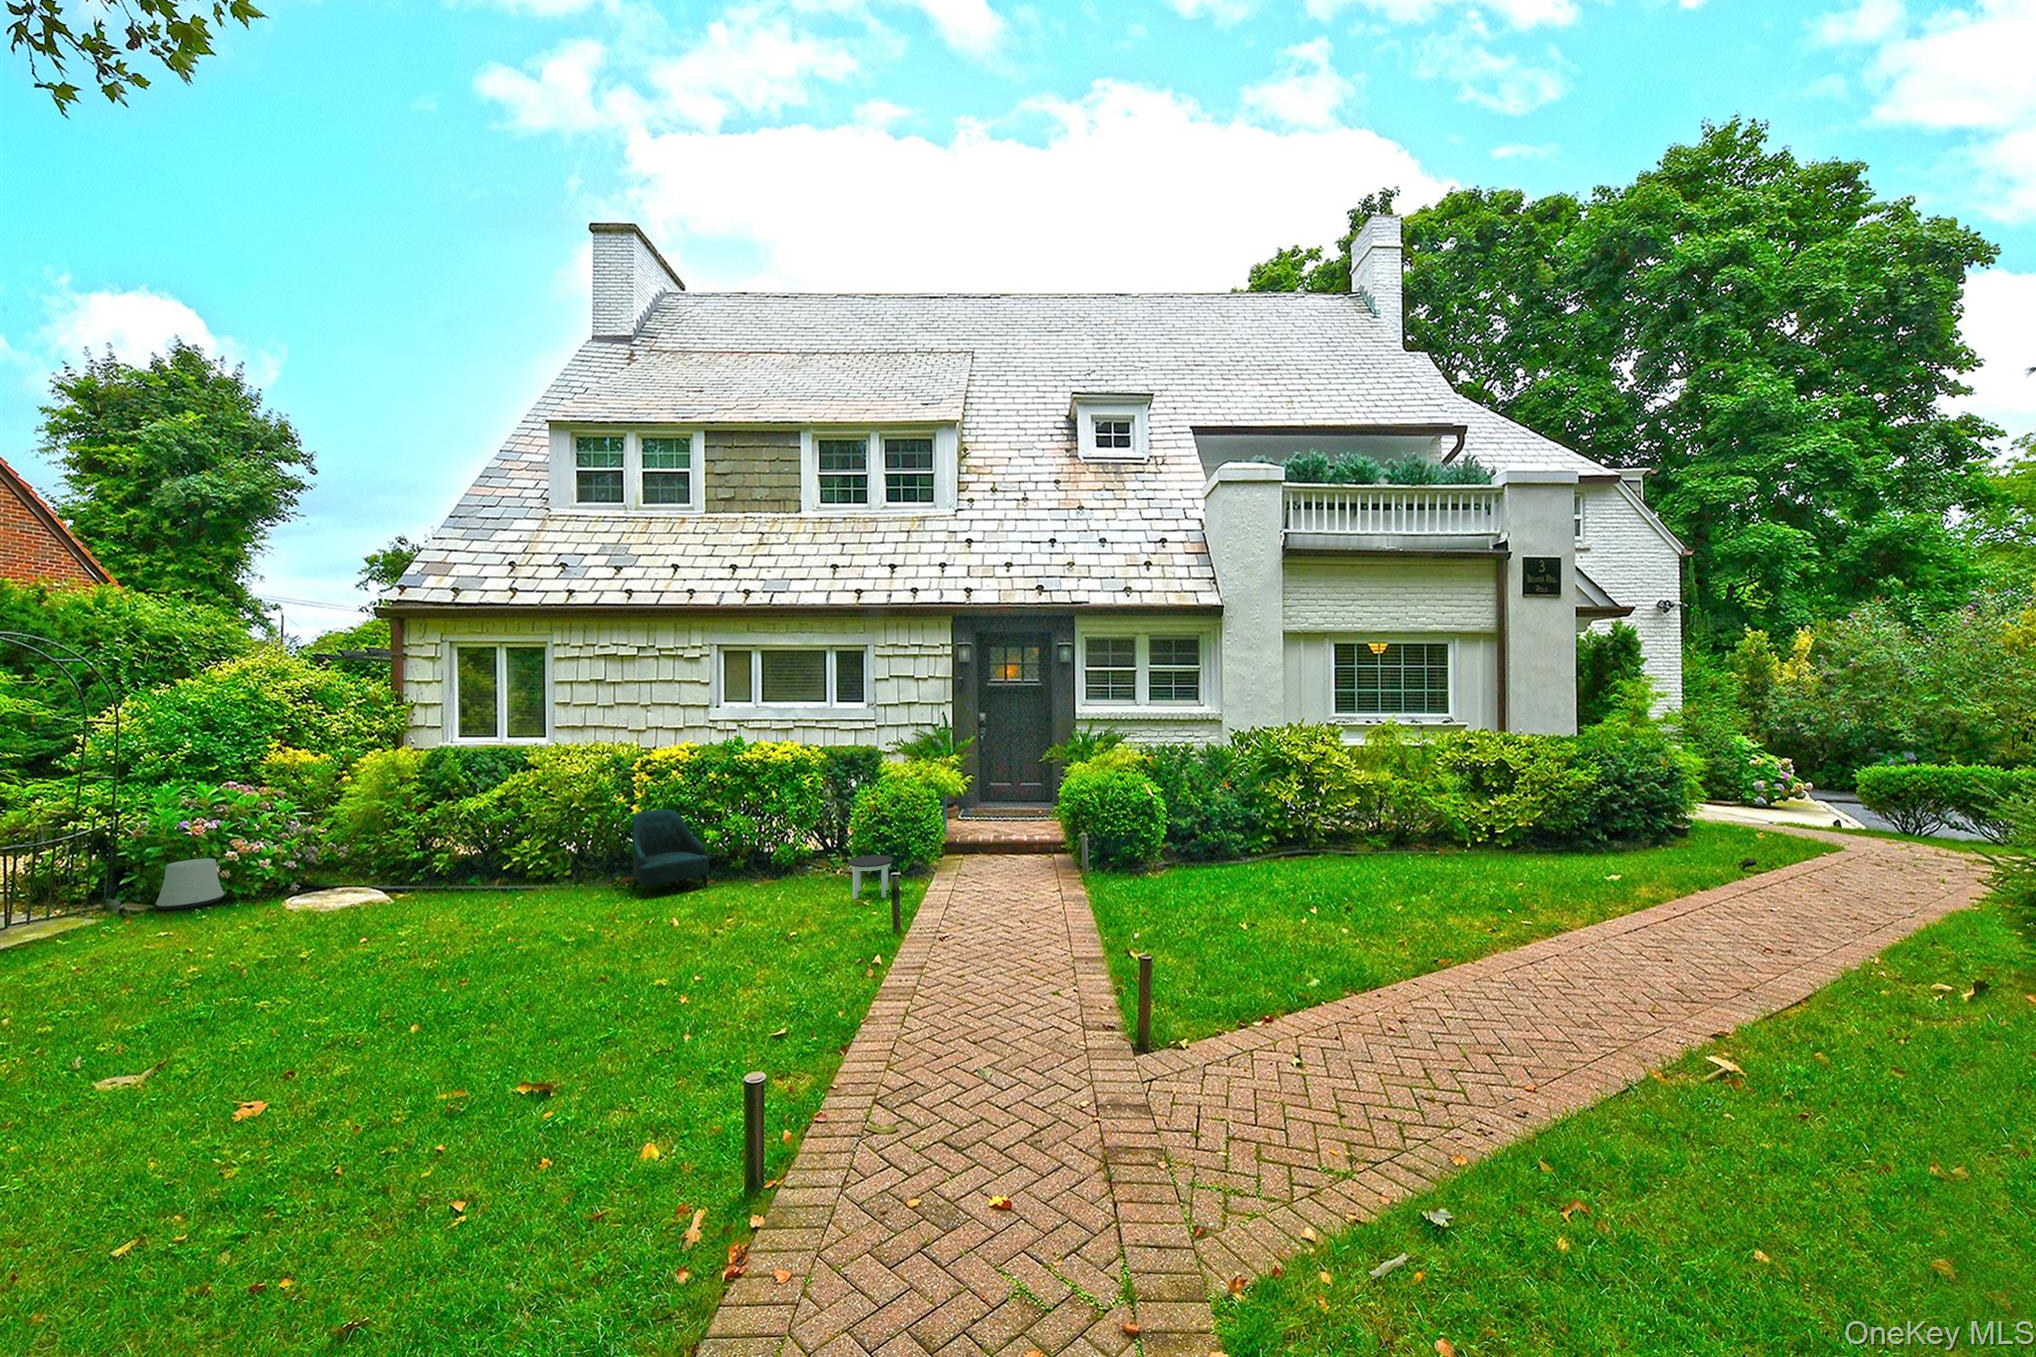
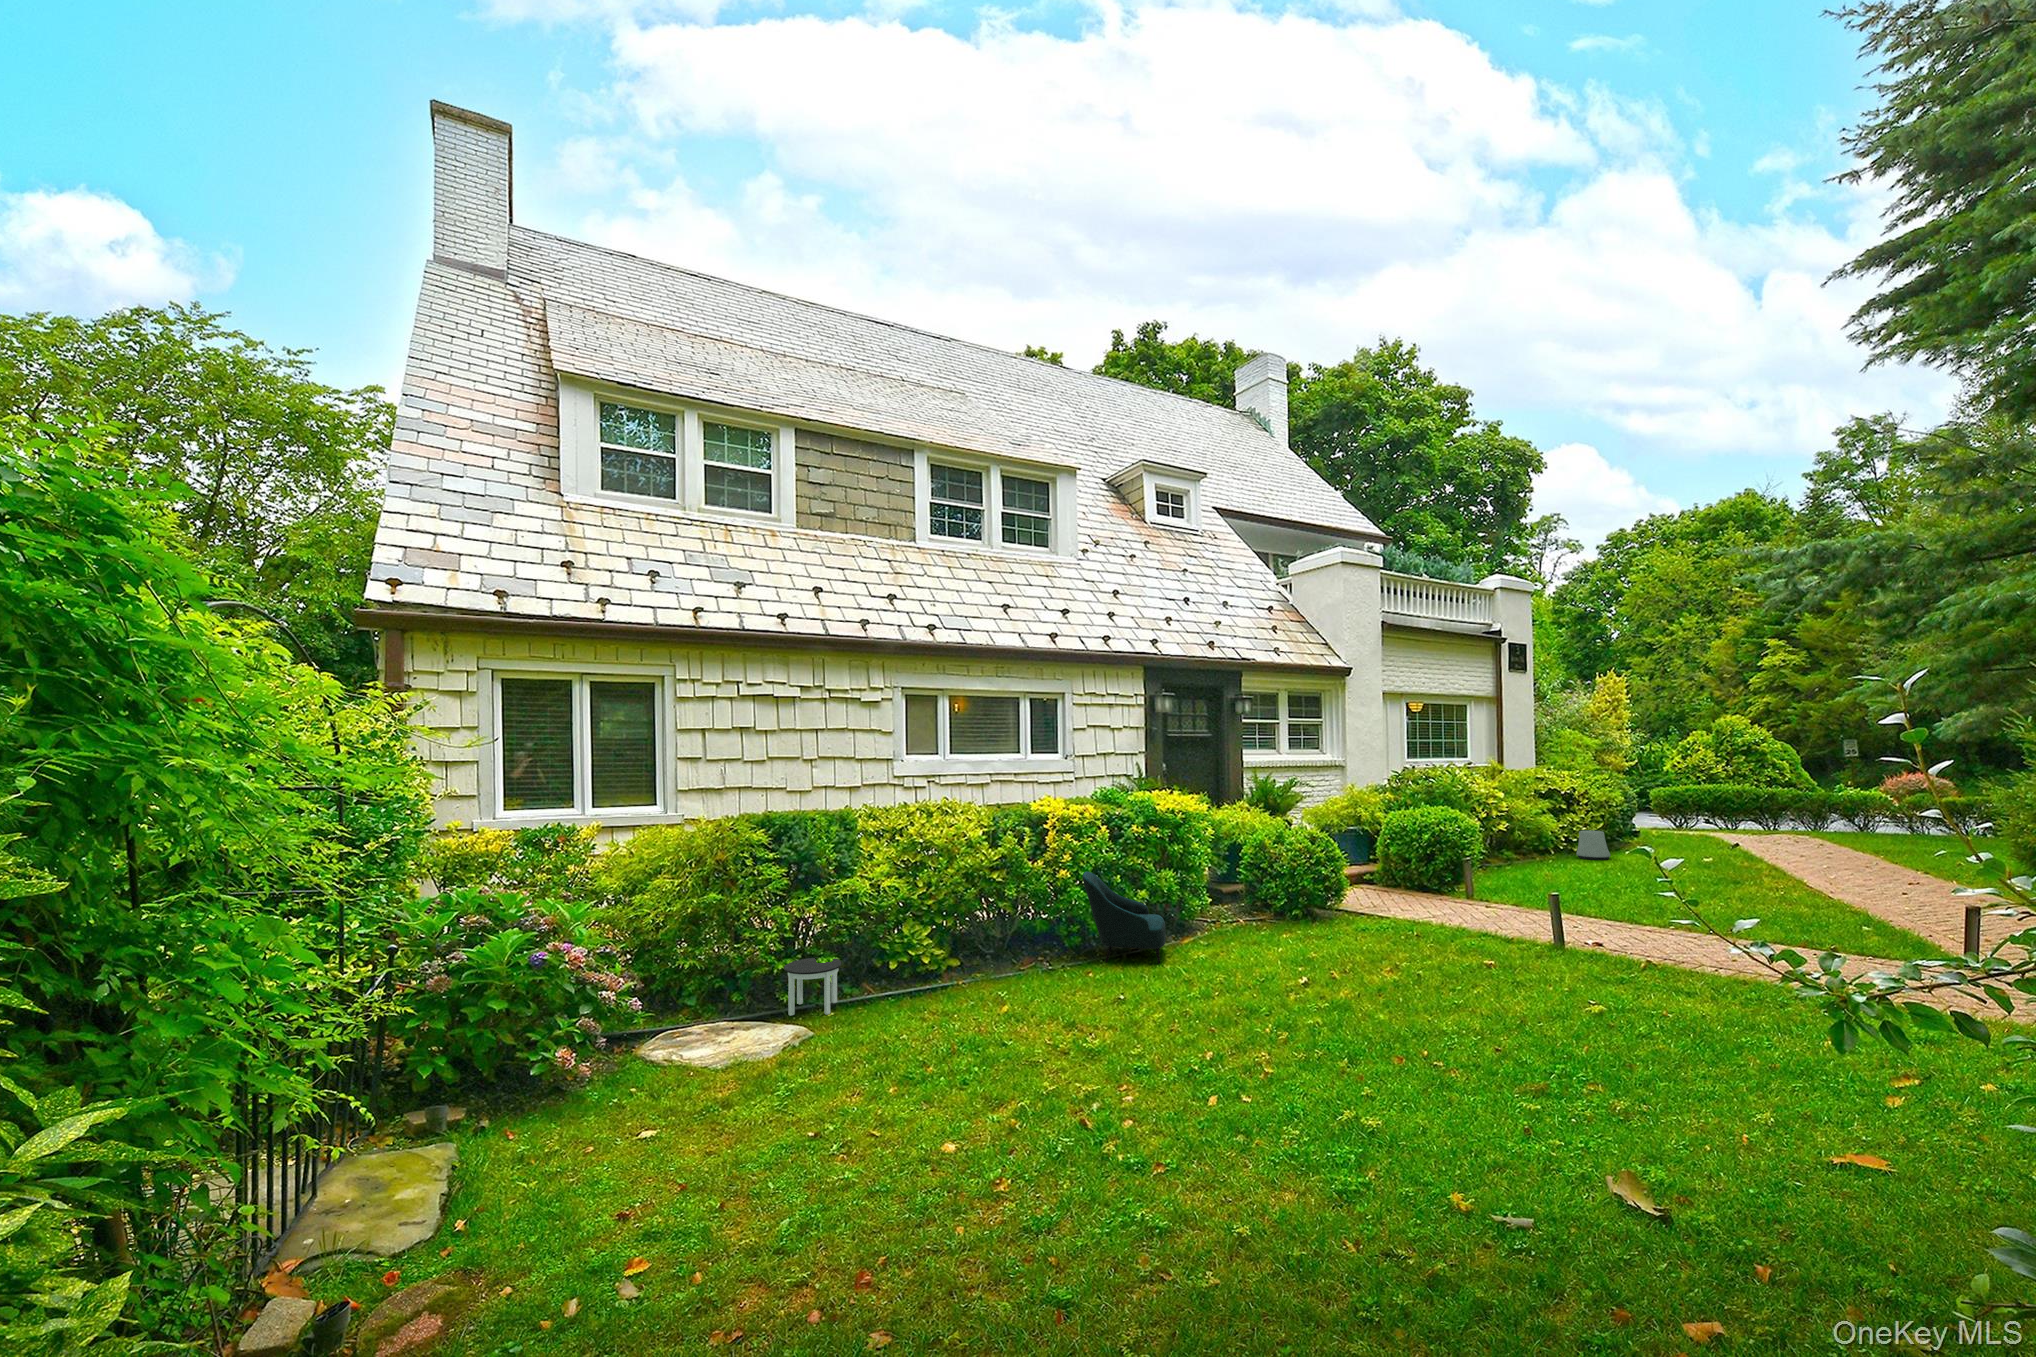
round table: present [848,855,893,899] -> present [784,958,842,1016]
stool: present [156,858,224,910] -> present [1576,830,1611,860]

